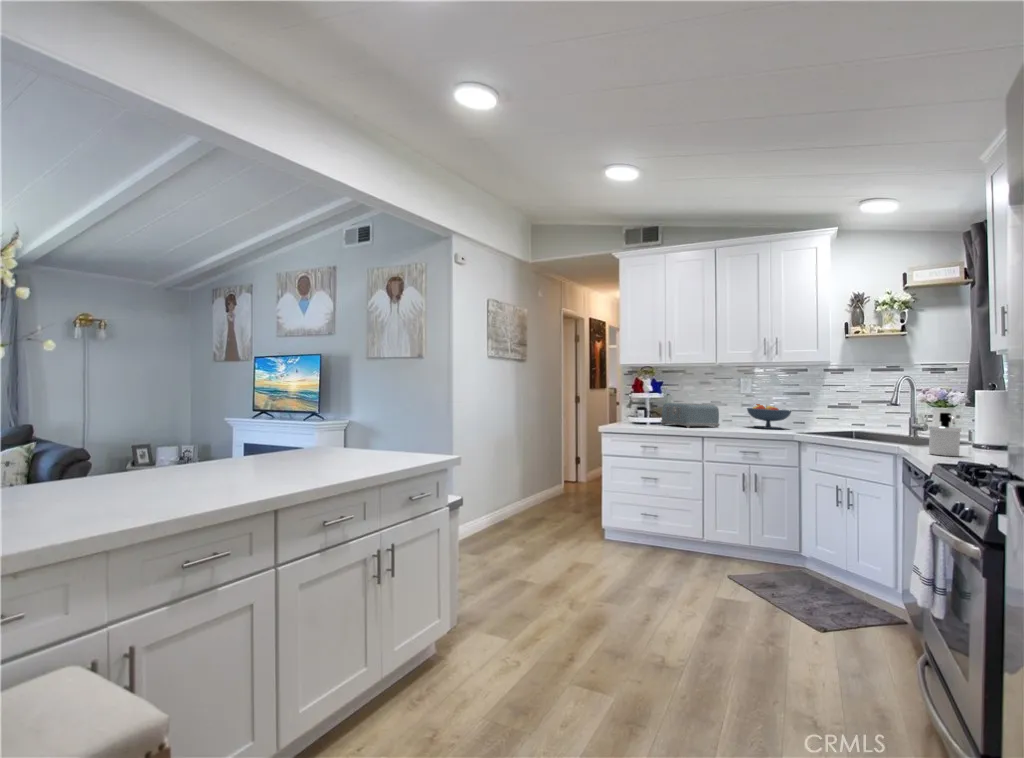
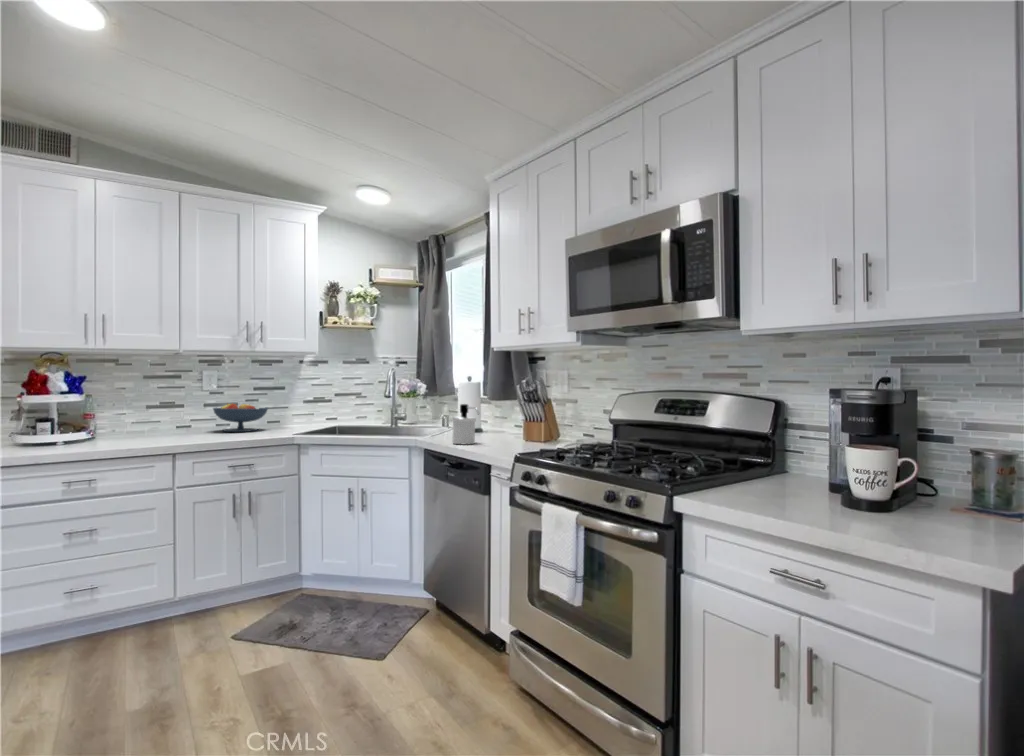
toaster: present [661,403,719,428] -> none [85,407,183,443]

